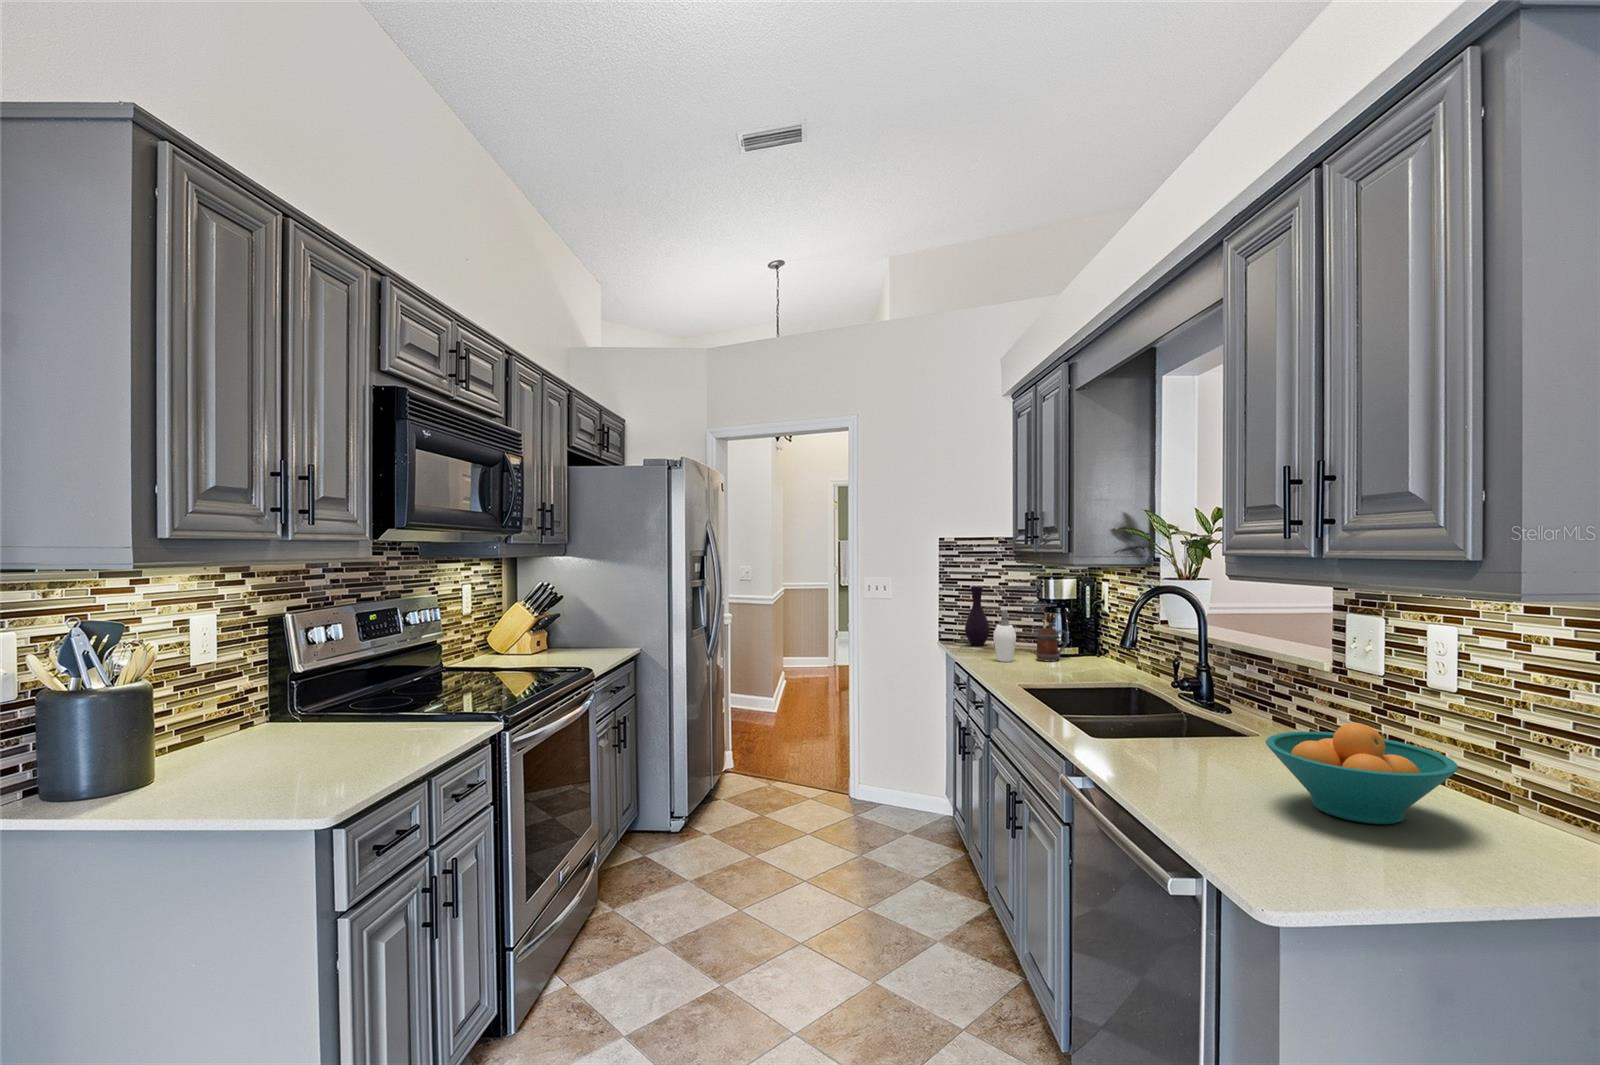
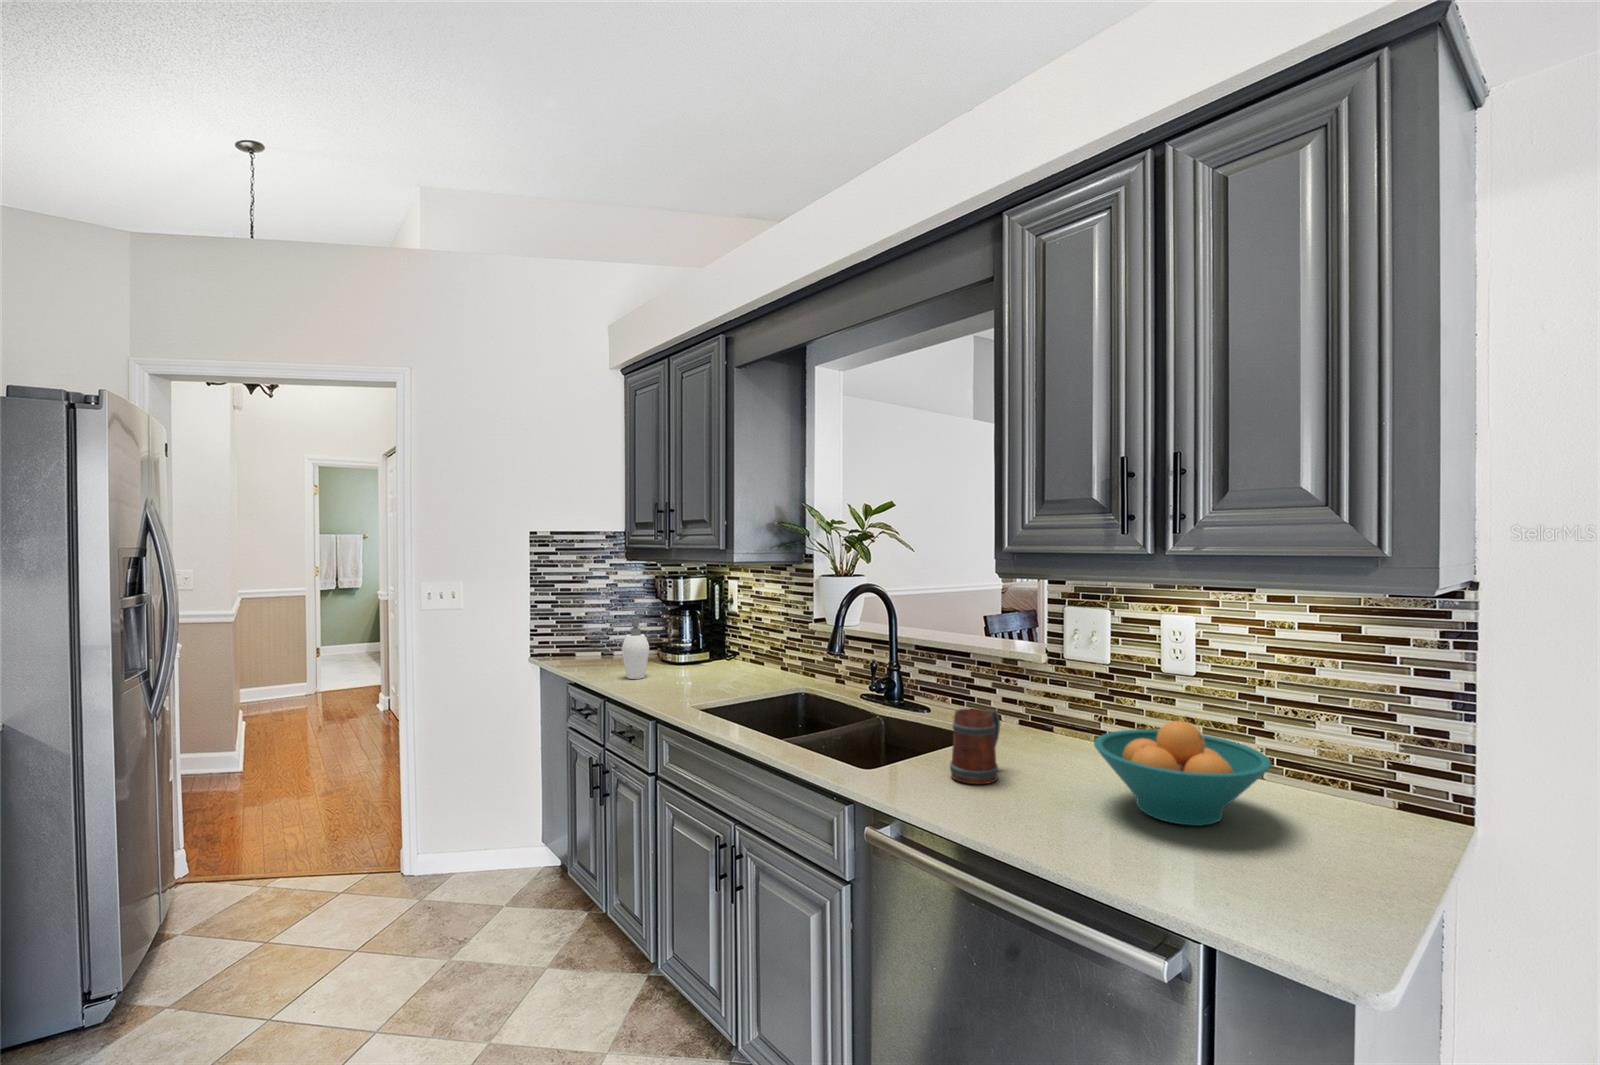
vase: present [965,586,990,646] -> none [565,589,595,661]
mug: present [1036,629,1068,662] -> present [950,709,1000,784]

